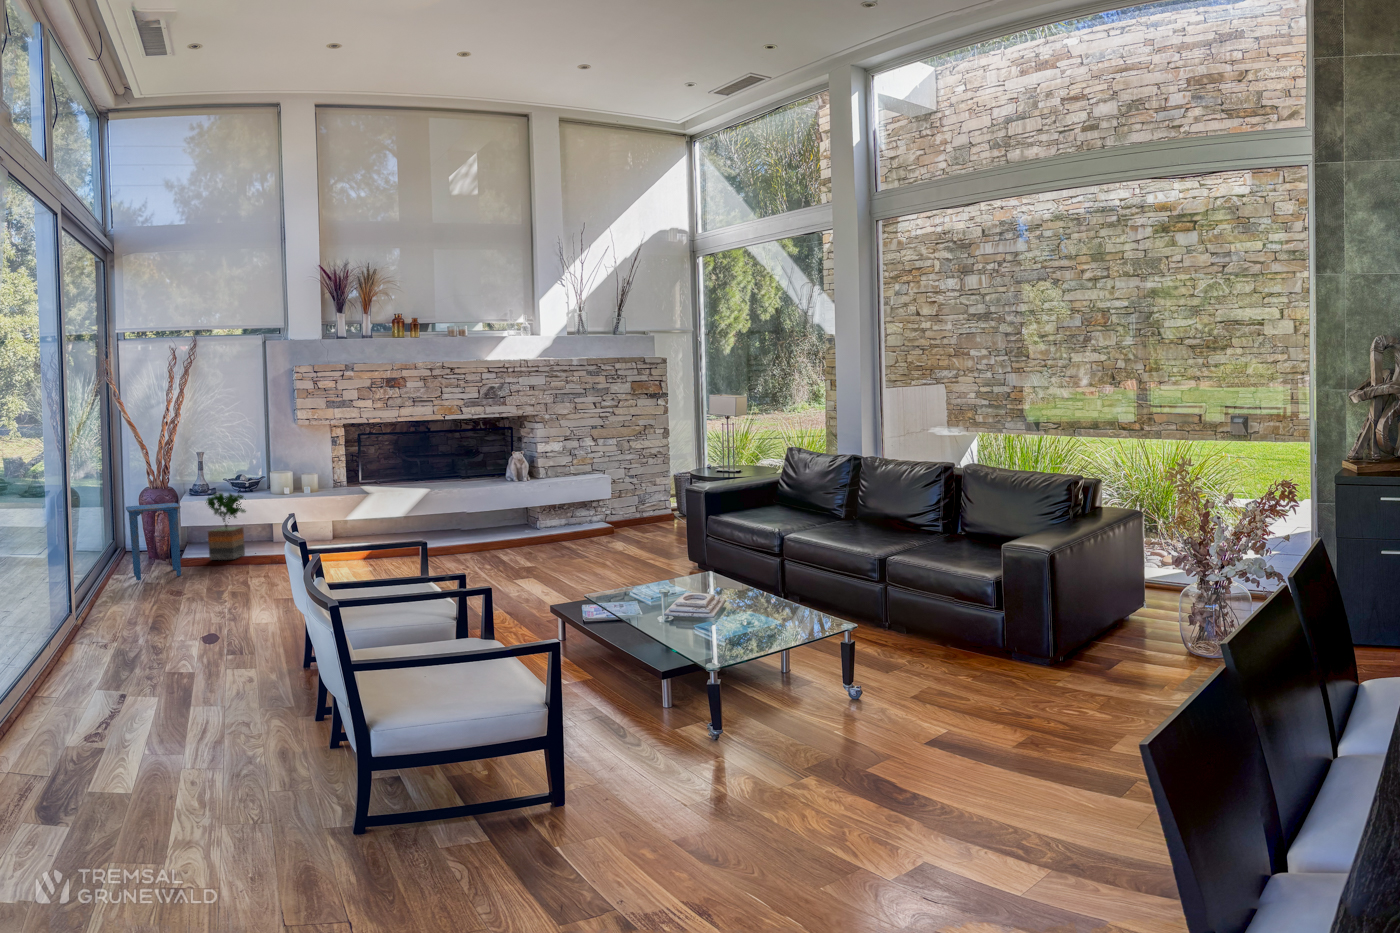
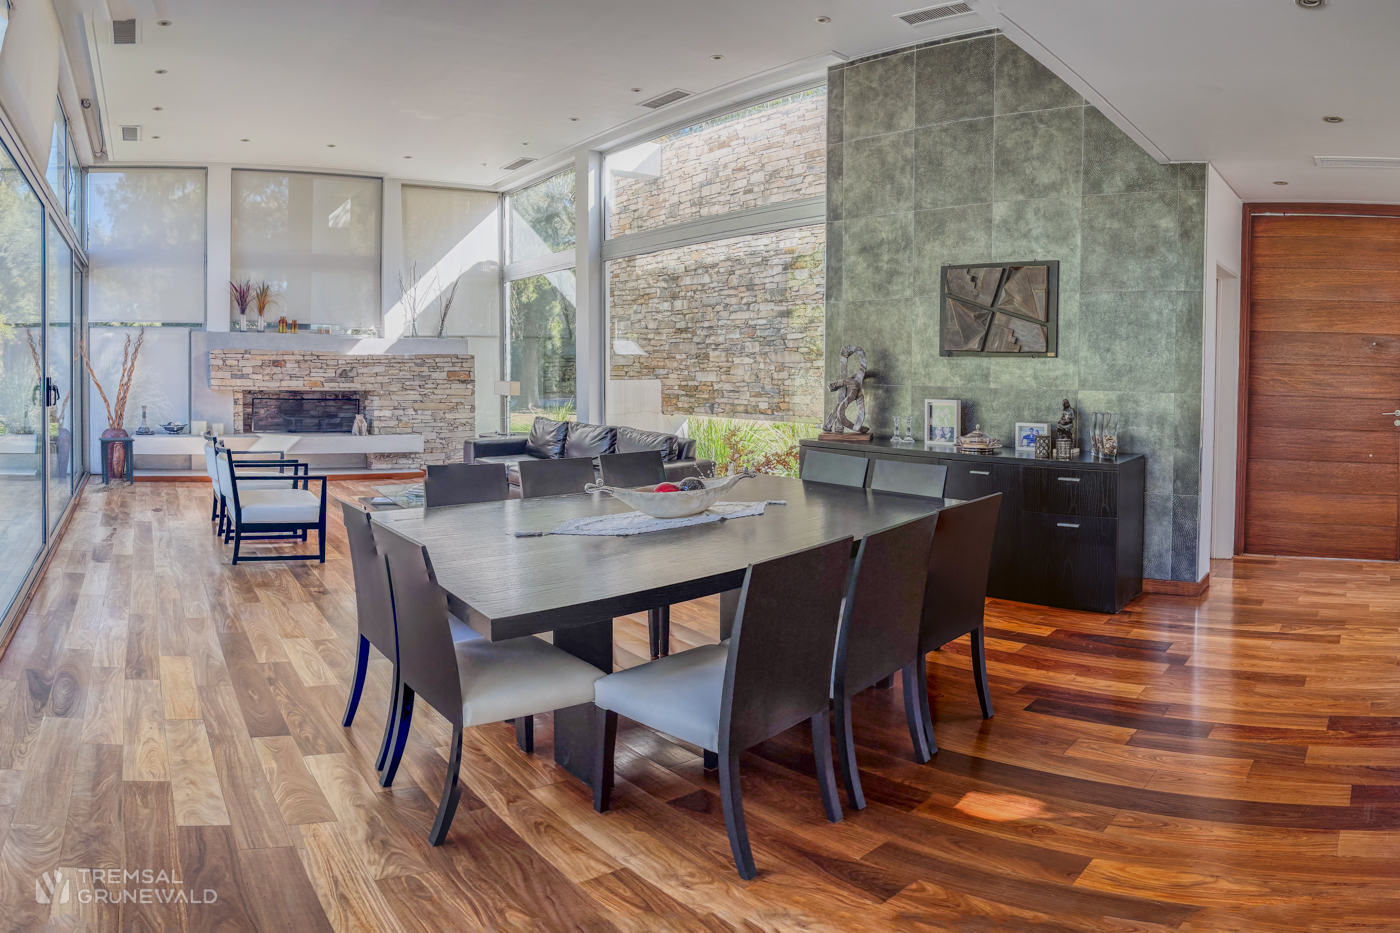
potted tree: present [206,493,246,560] -> none [146,432,178,477]

